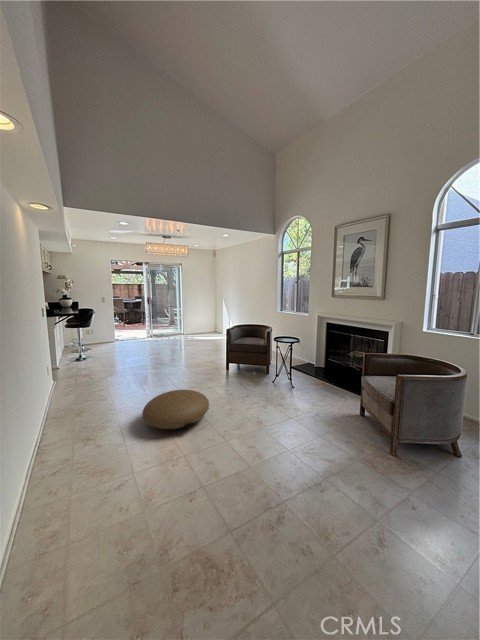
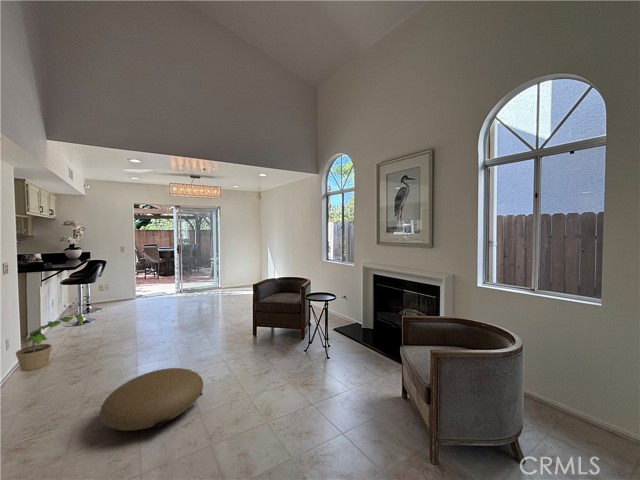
potted plant: none [54,350,99,391] -> present [16,315,83,371]

